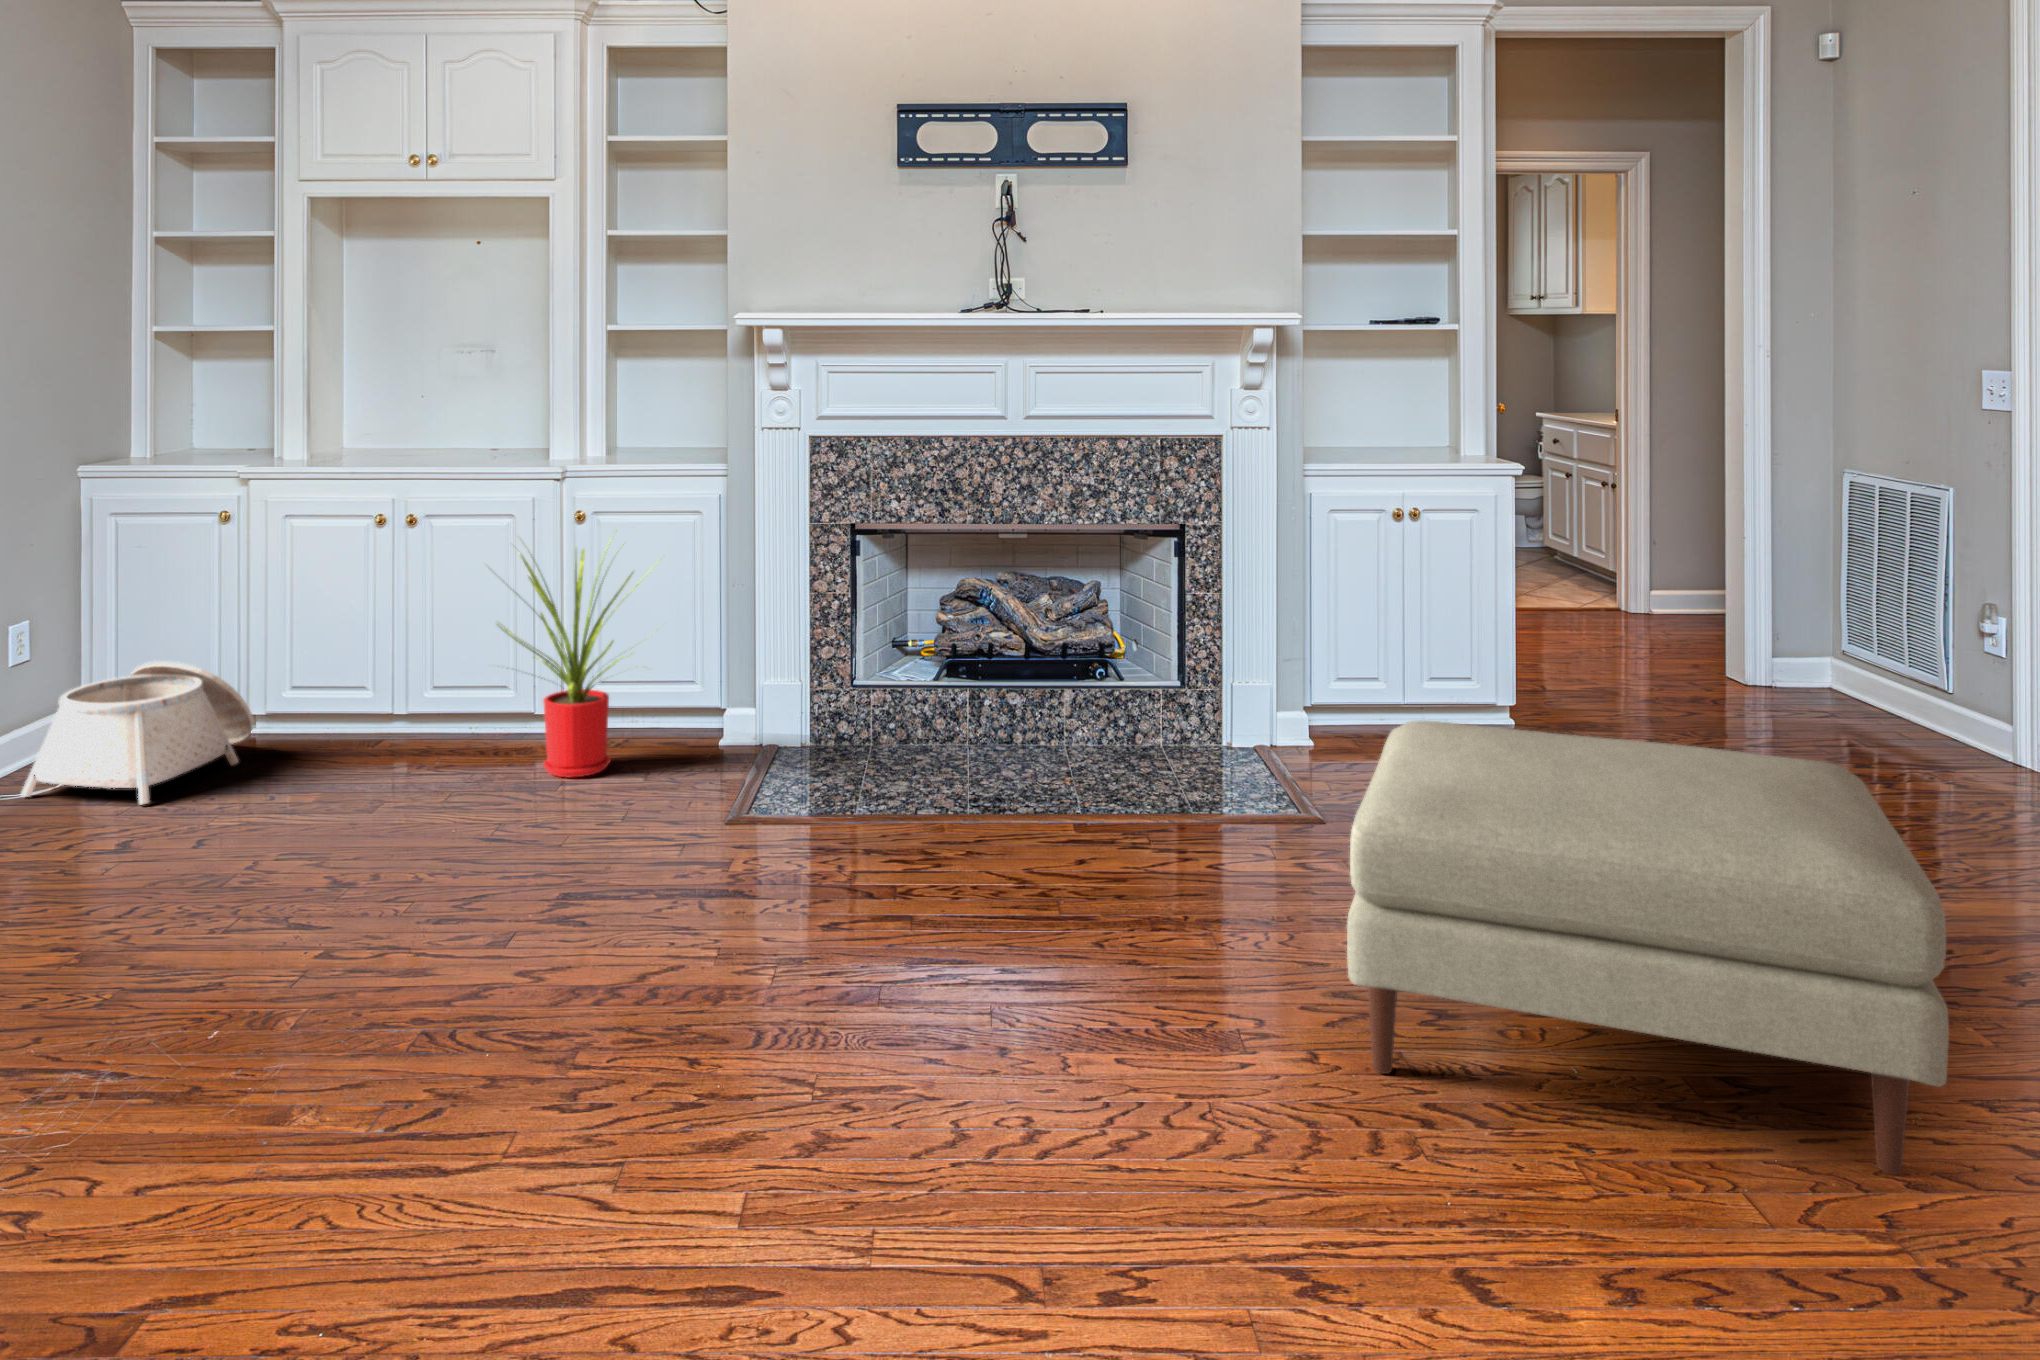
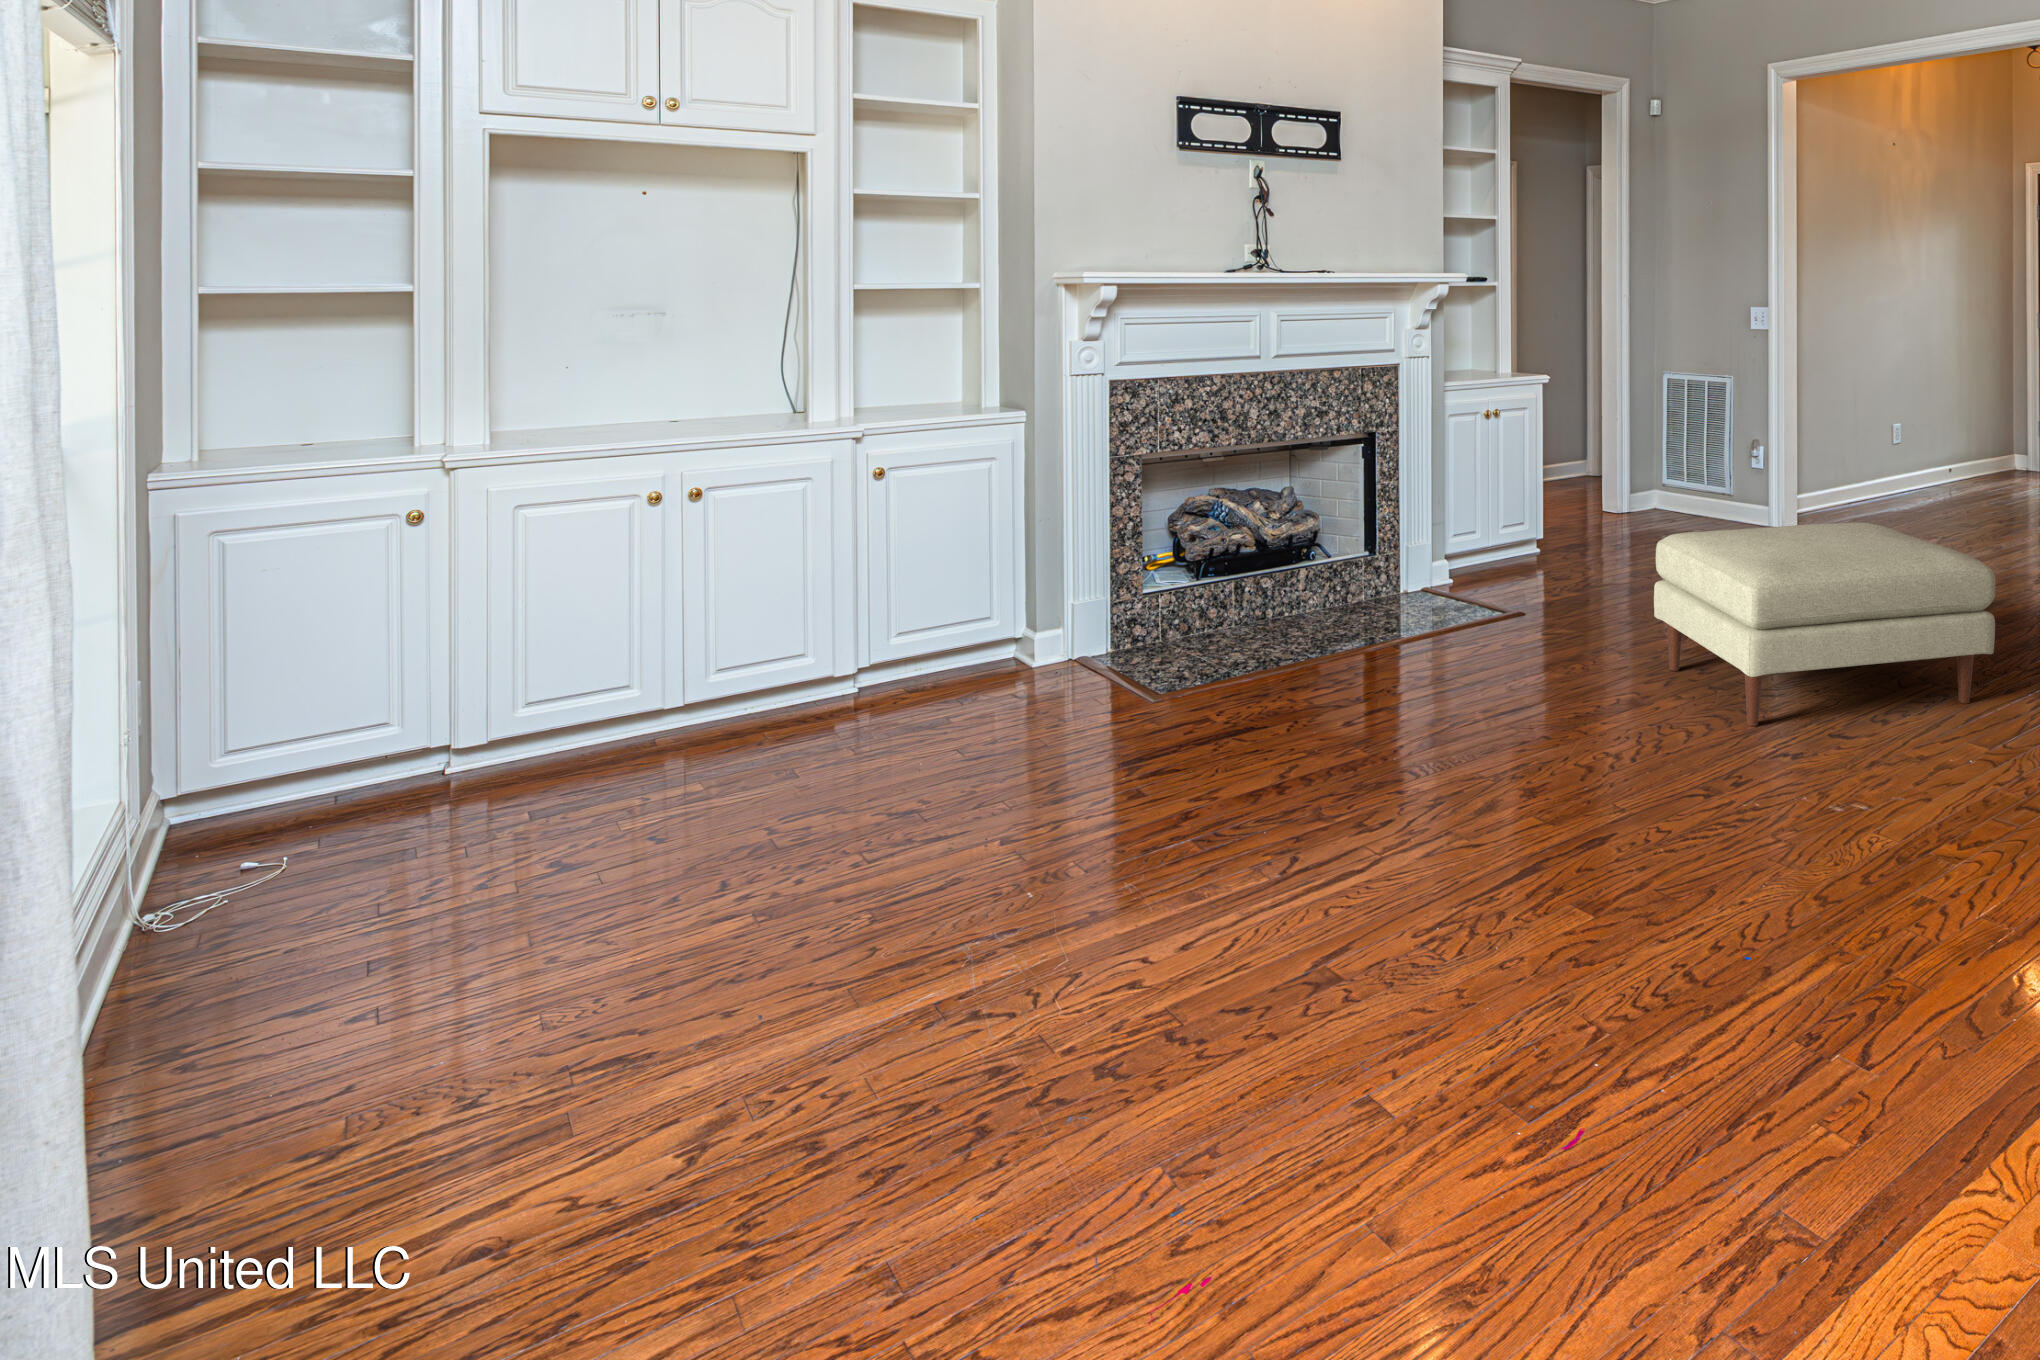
house plant: present [491,544,650,777] -> none [842,479,1028,716]
basket: present [21,661,254,805] -> none [288,684,530,873]

